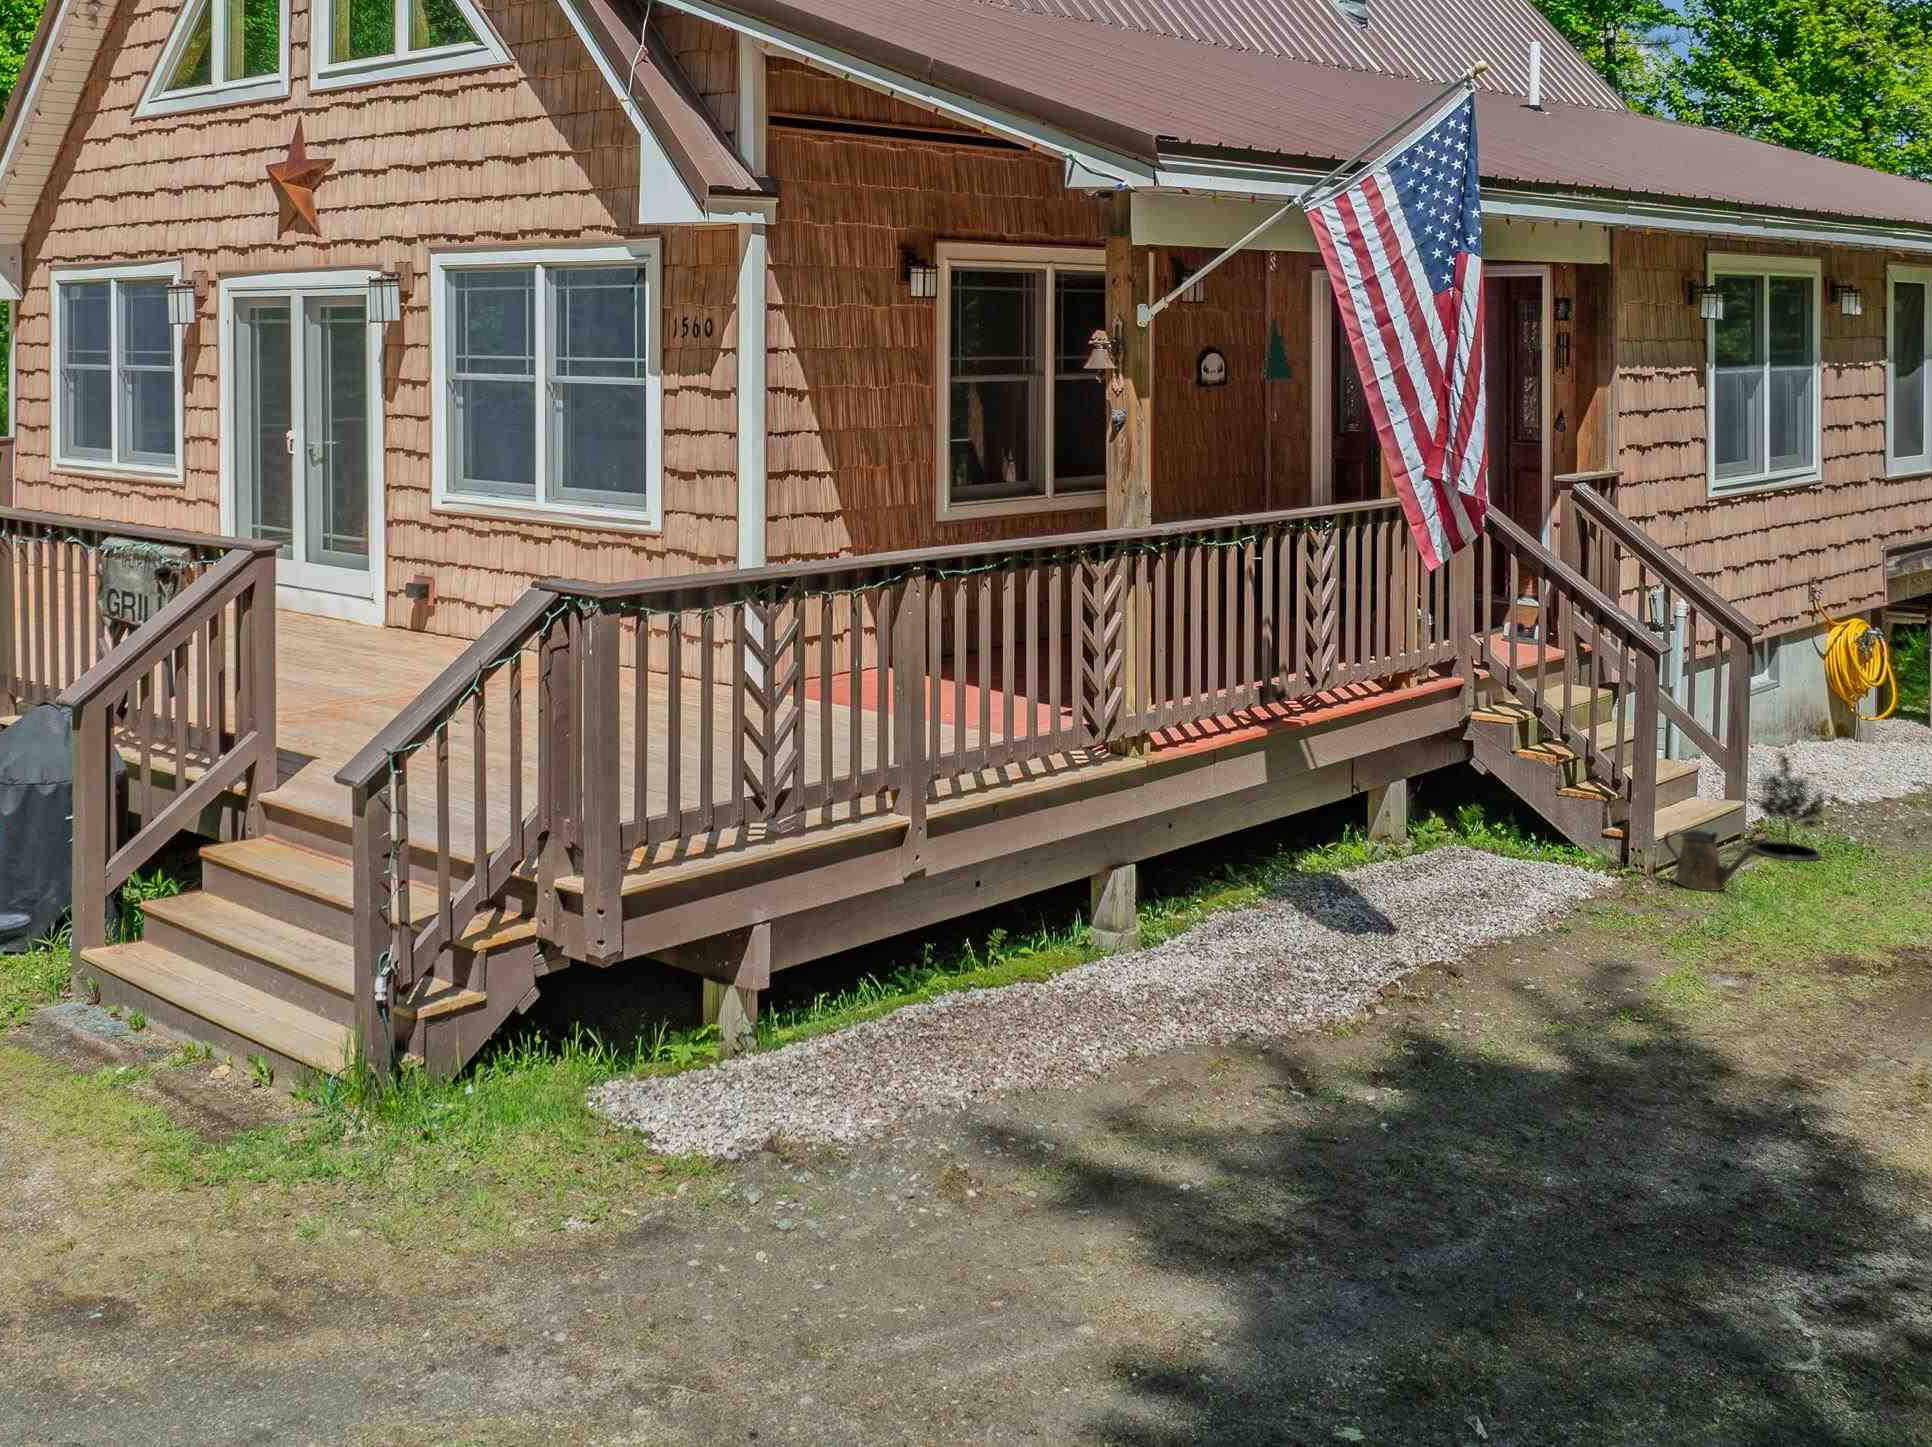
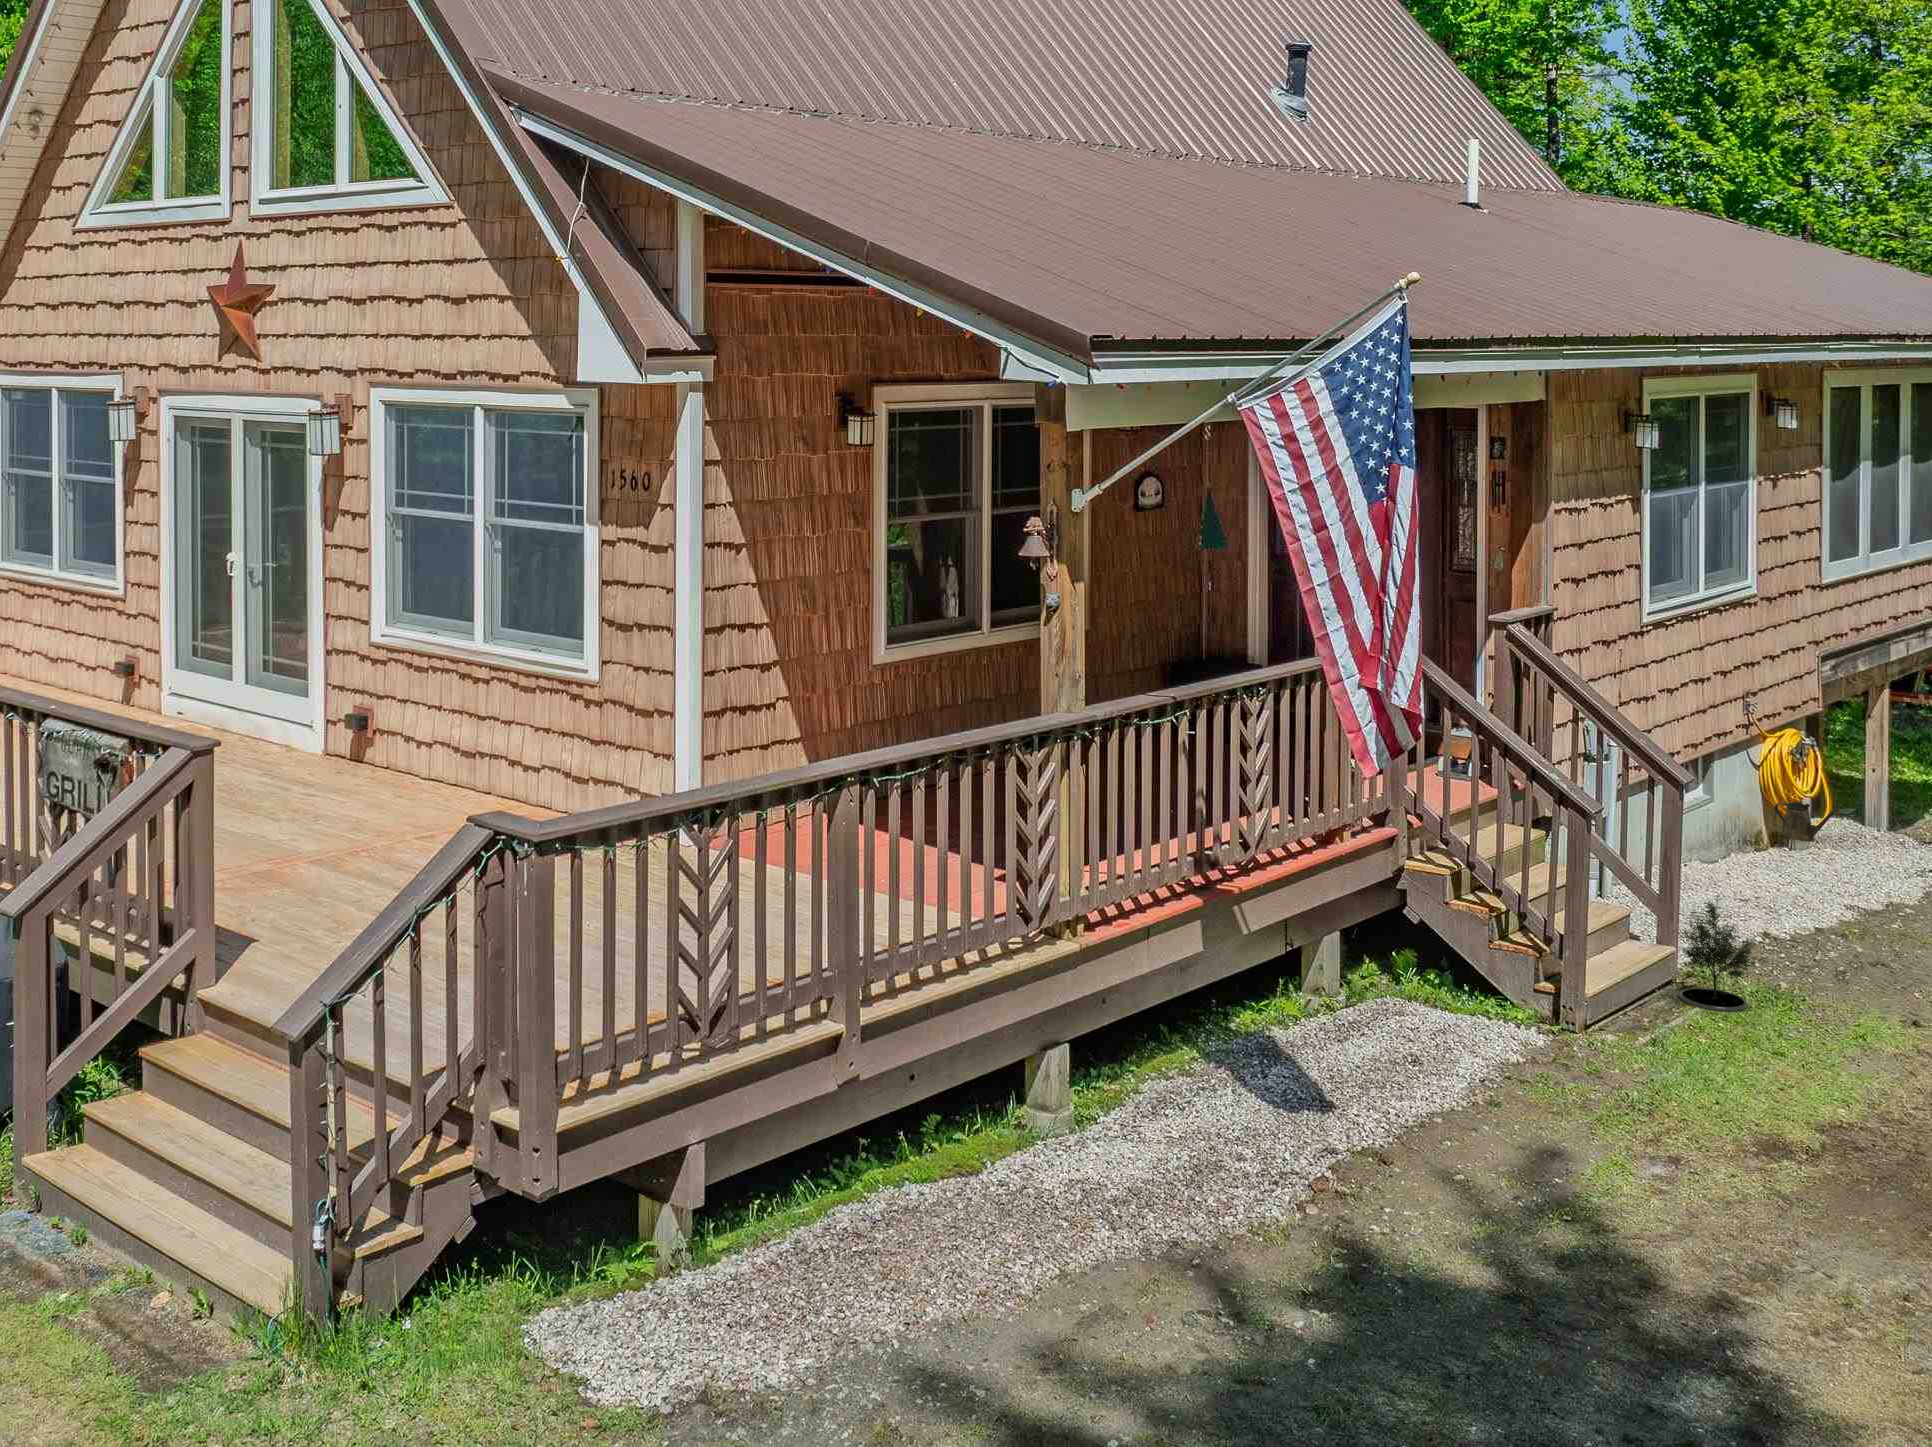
watering can: present [1664,830,1767,891] -> present [1774,802,1841,841]

